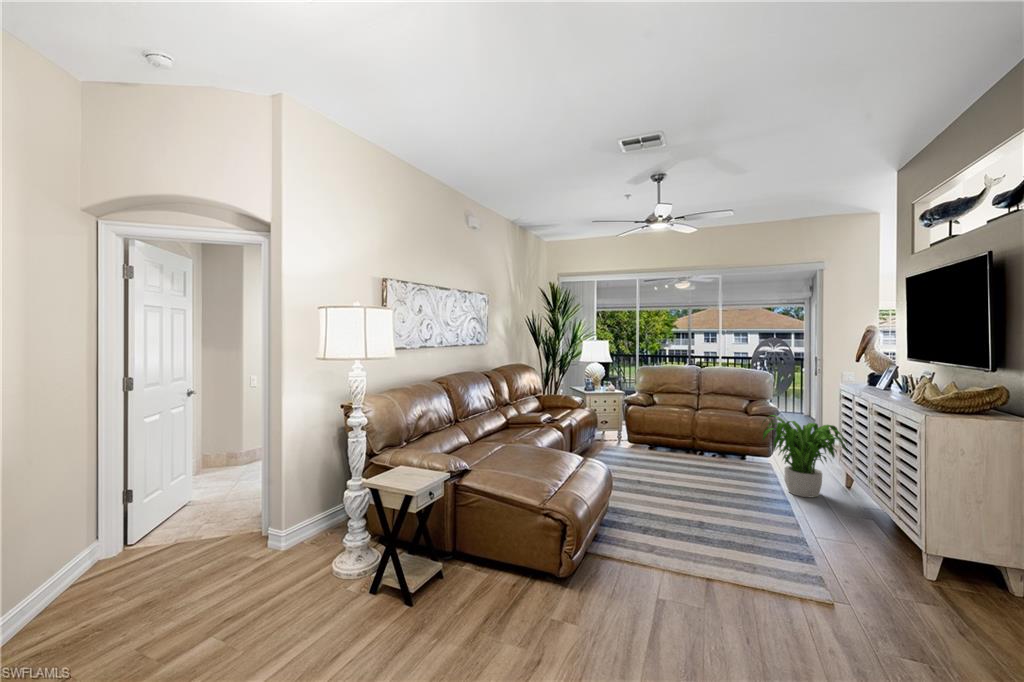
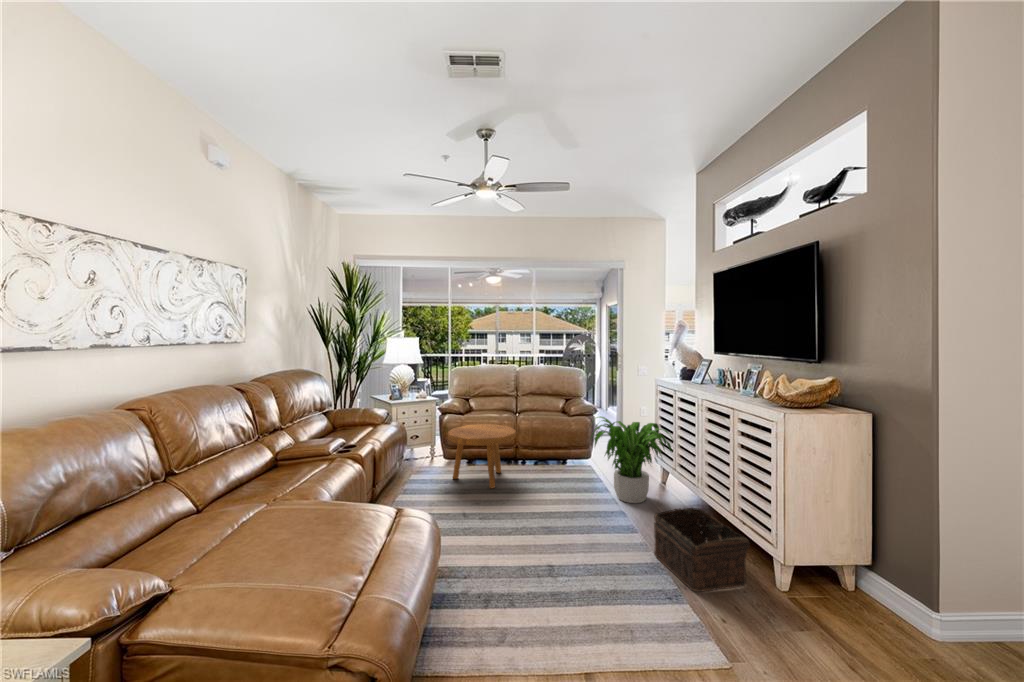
footstool: none [631,415,692,469] -> present [448,424,516,488]
basket: none [804,496,894,567] -> present [654,508,750,592]

